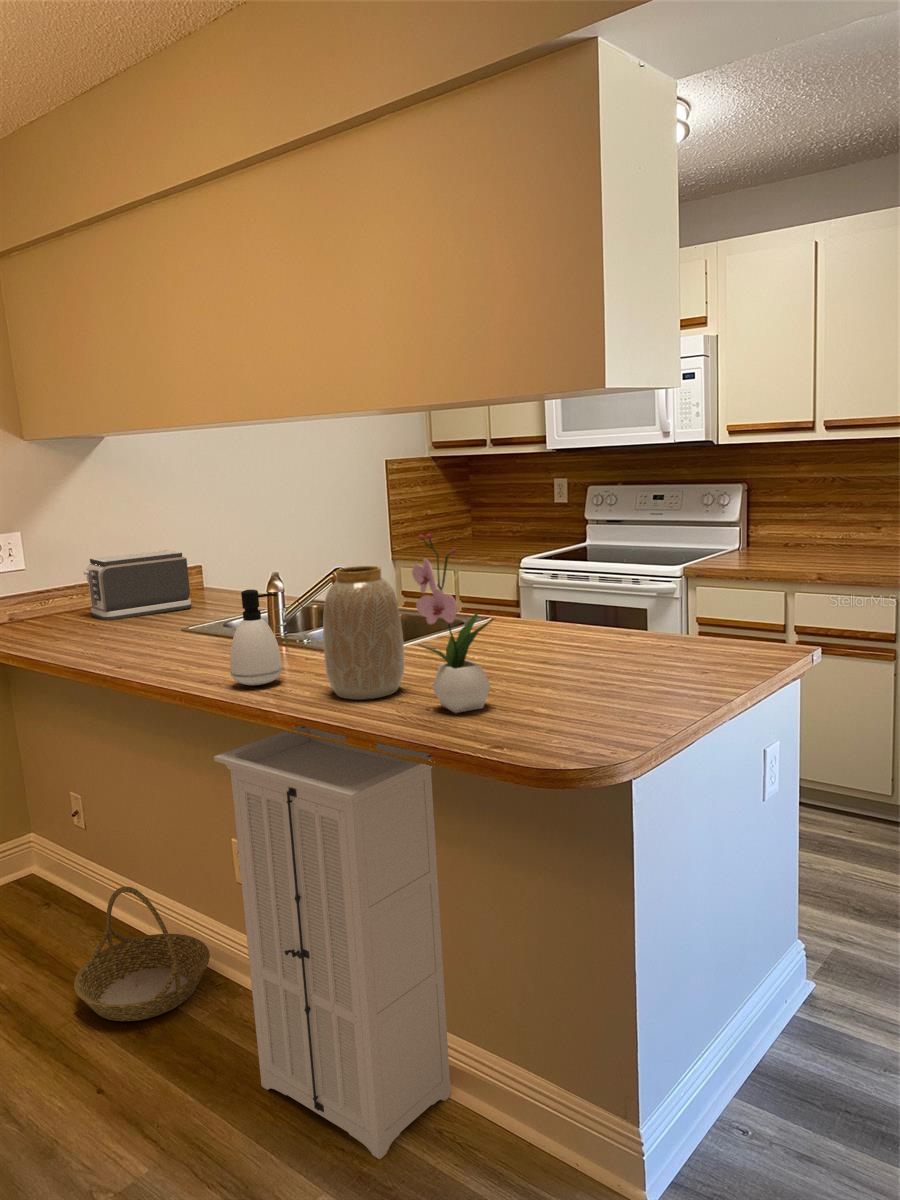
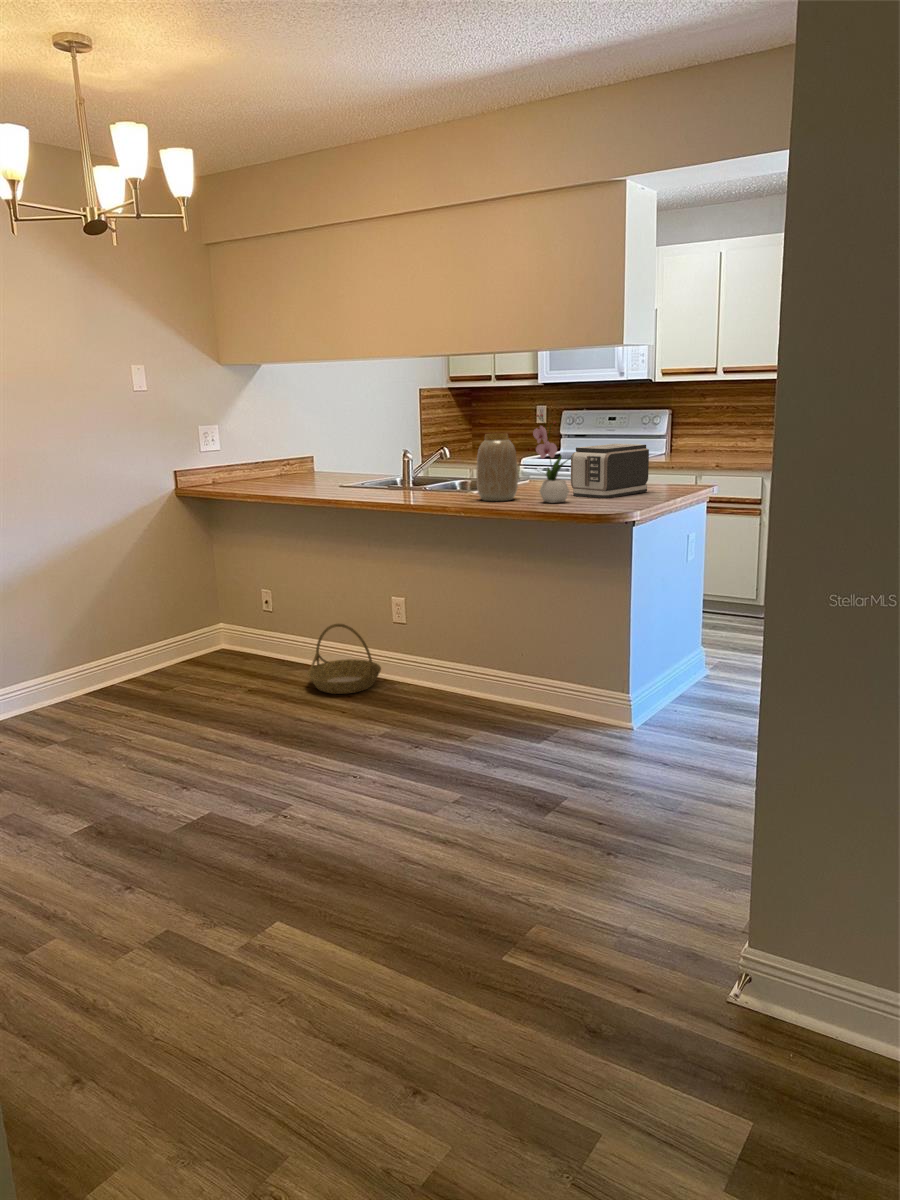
toaster: present [84,550,192,620] -> present [571,444,649,498]
soap dispenser: present [230,589,283,685] -> none [419,447,446,499]
storage cabinet: present [214,726,451,1159] -> none [422,519,540,725]

